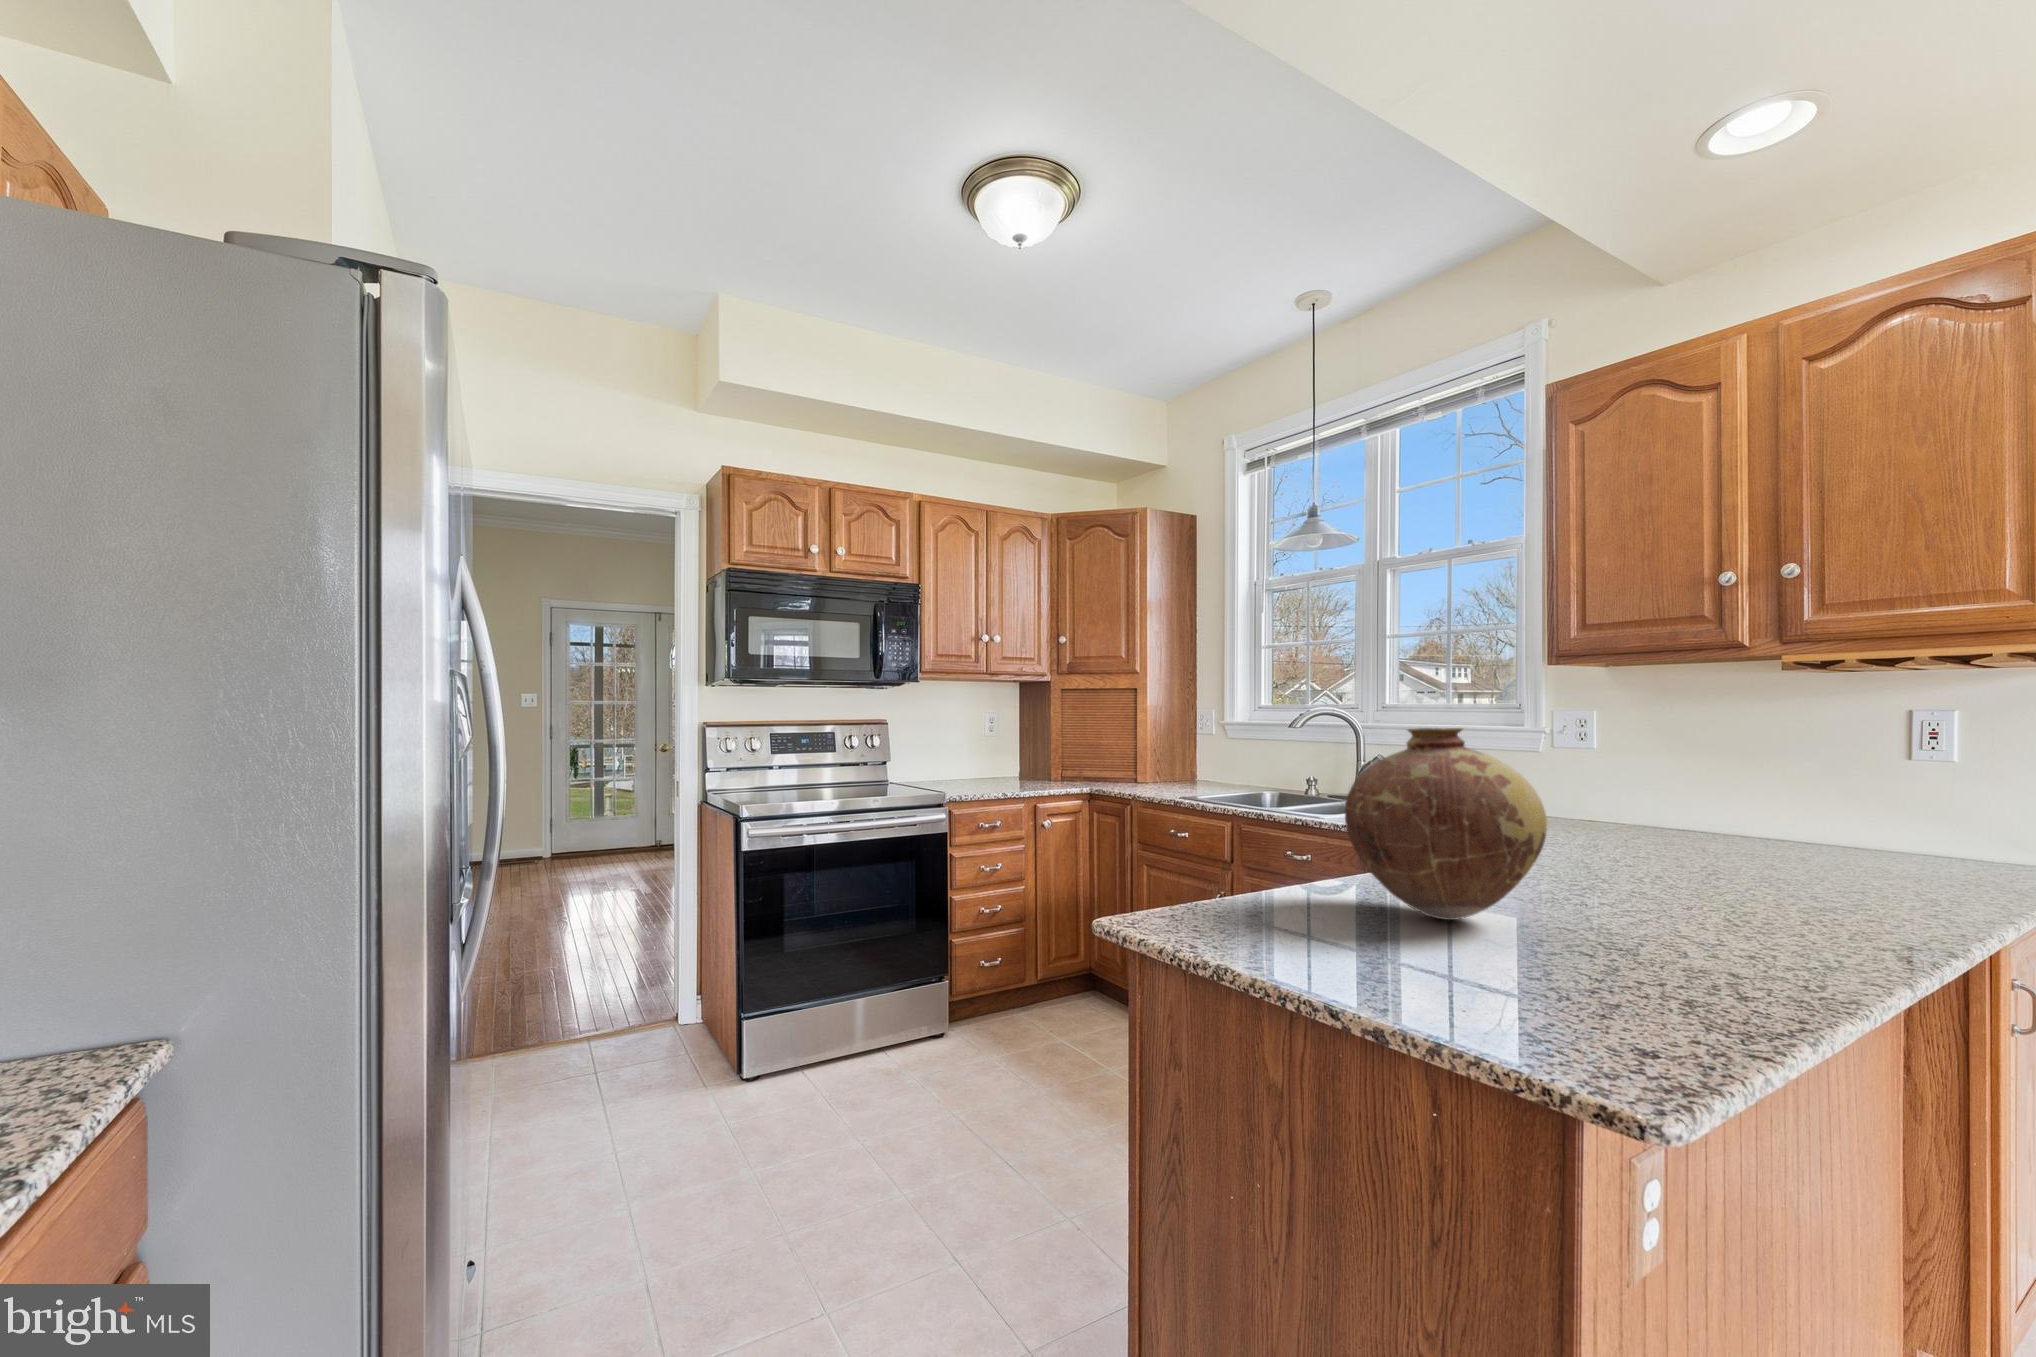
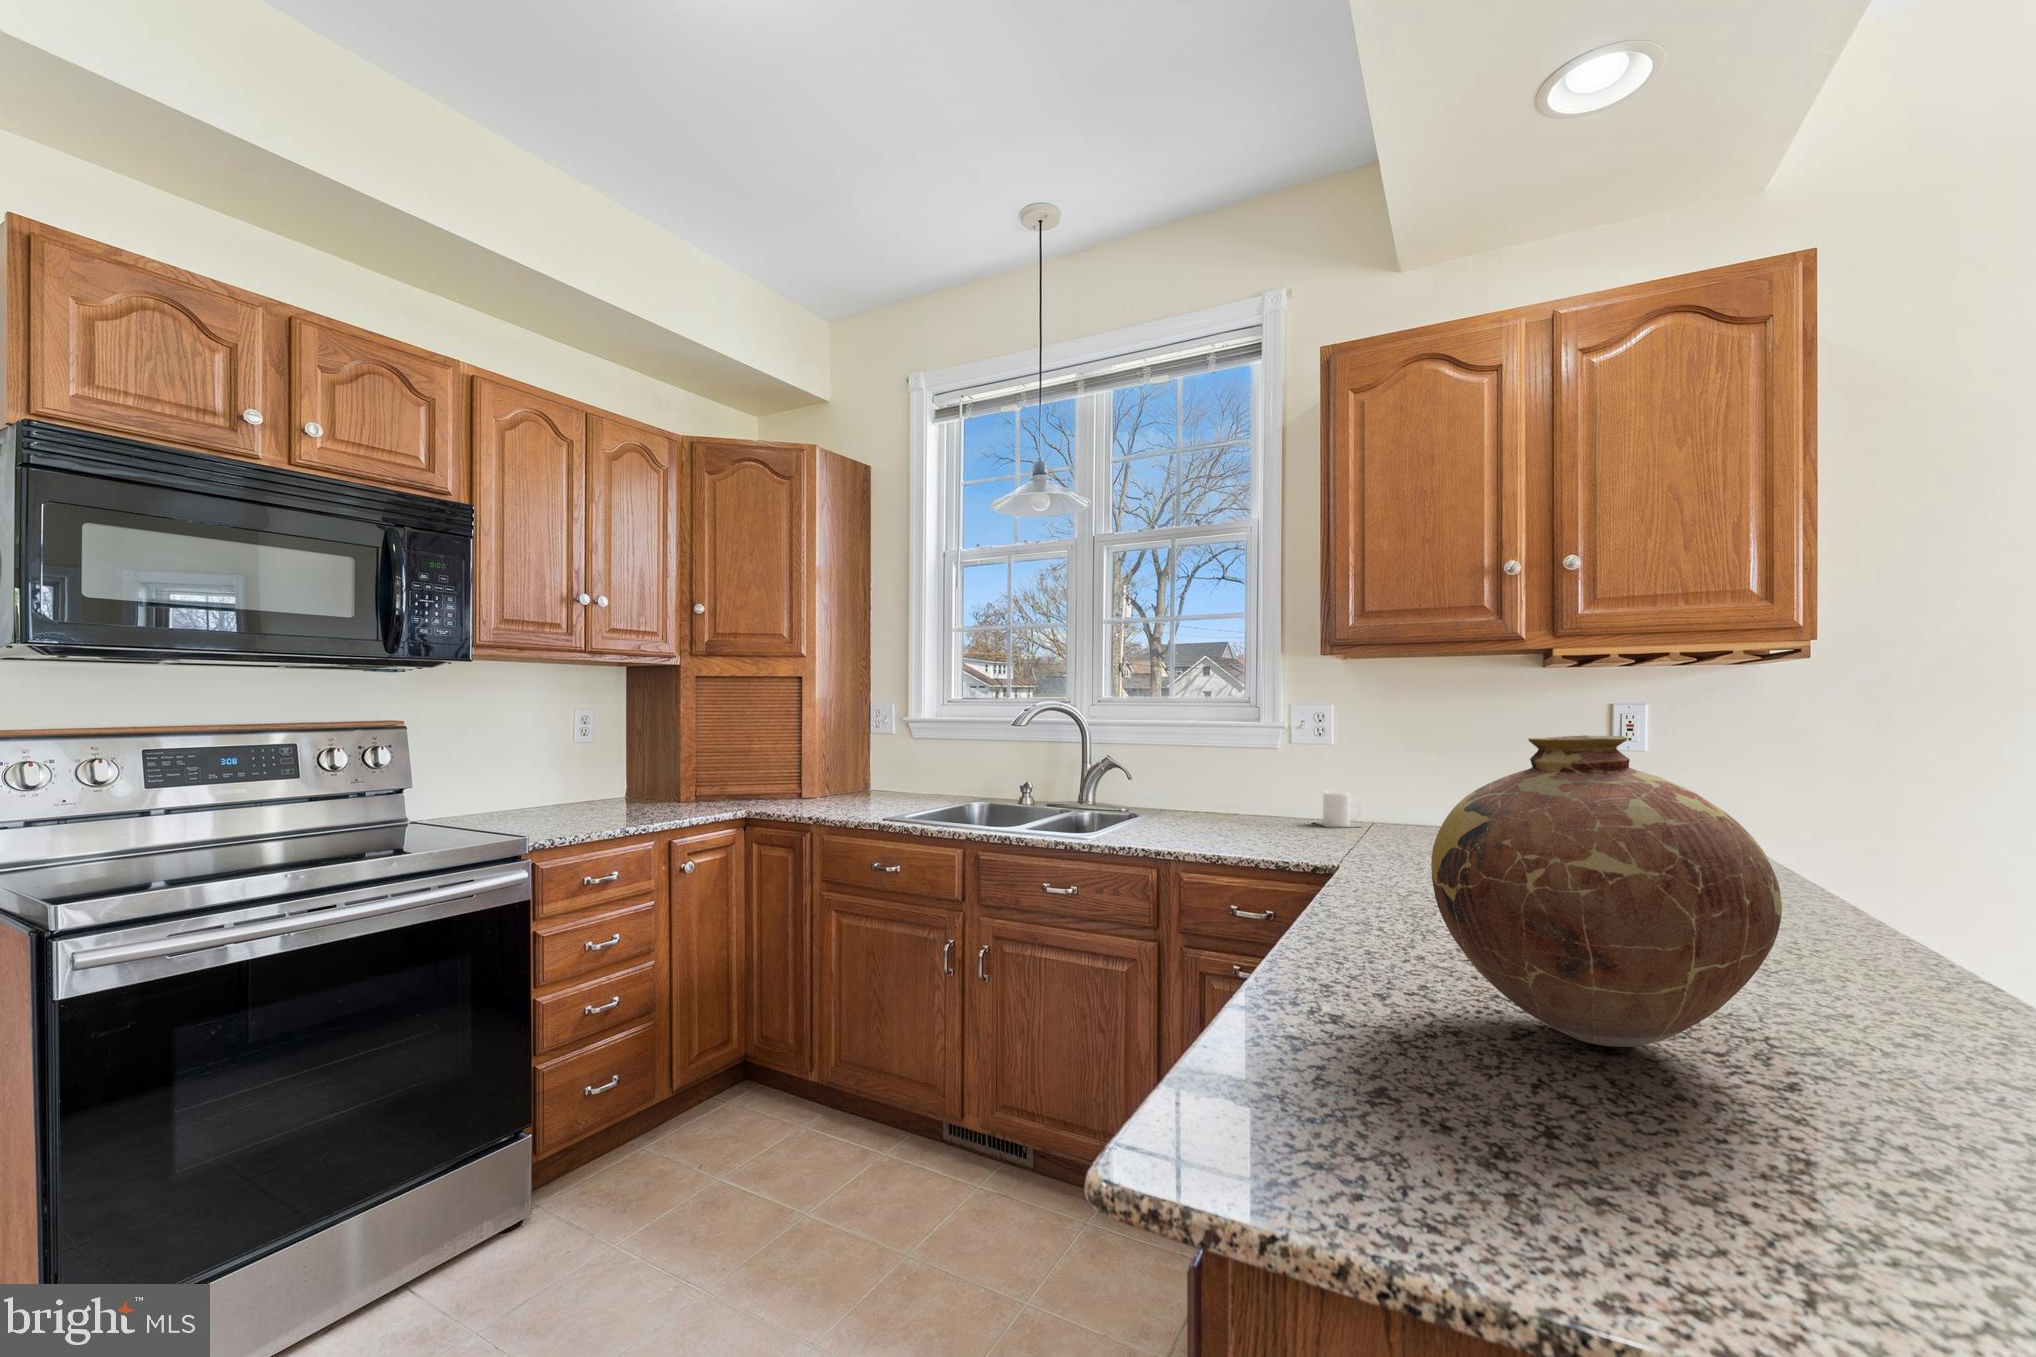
mug: none [1565,794,1618,829] -> present [1315,791,1361,827]

